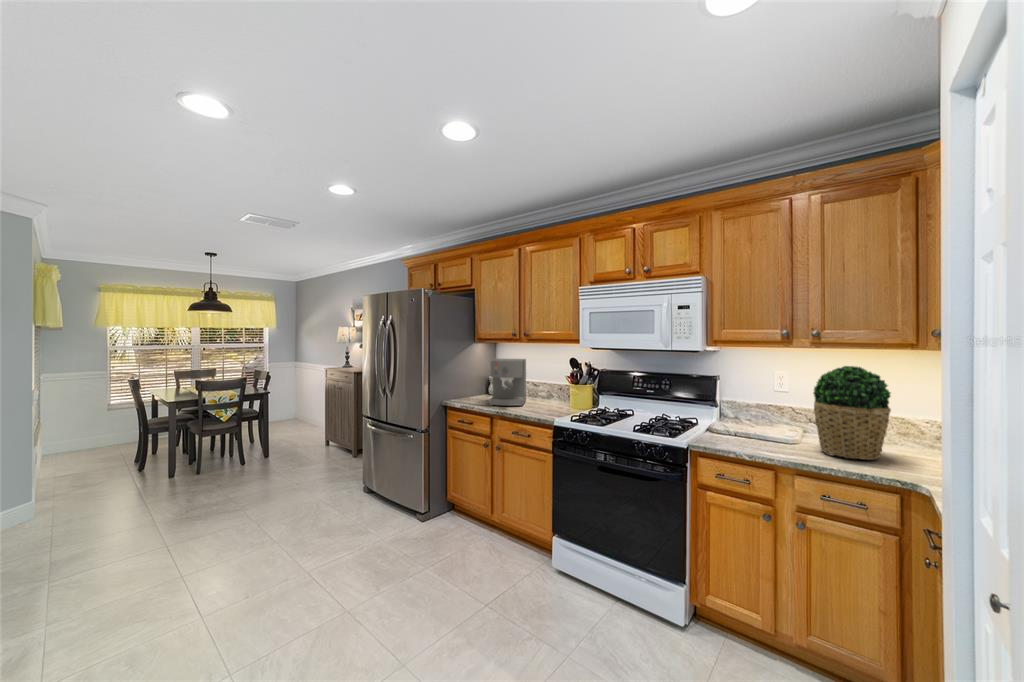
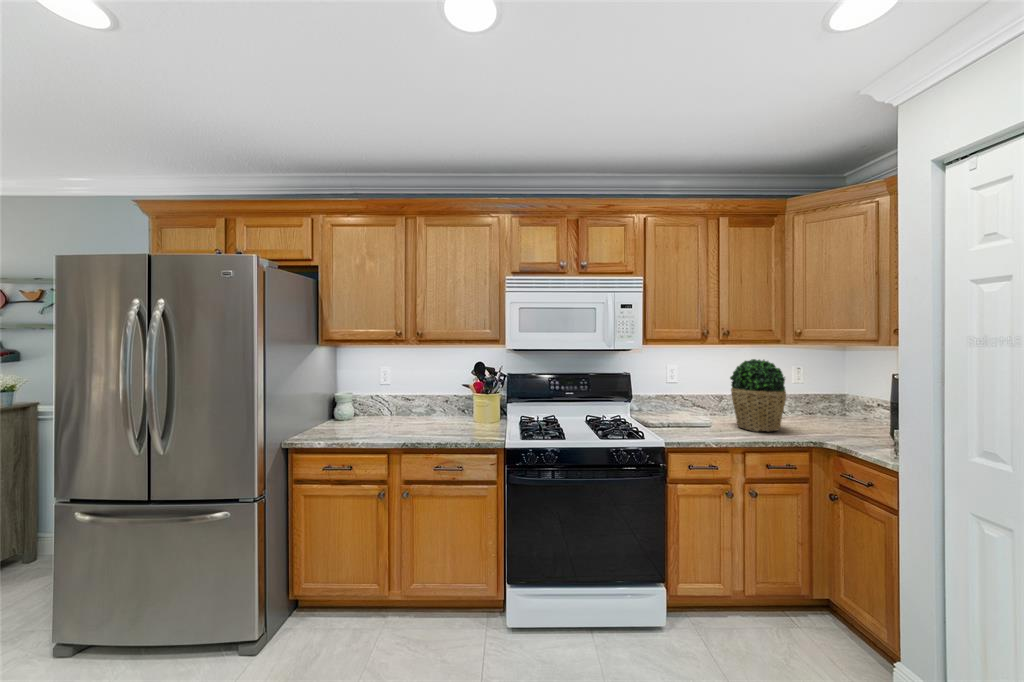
coffee maker: present [489,359,526,406] -> none [367,366,424,436]

